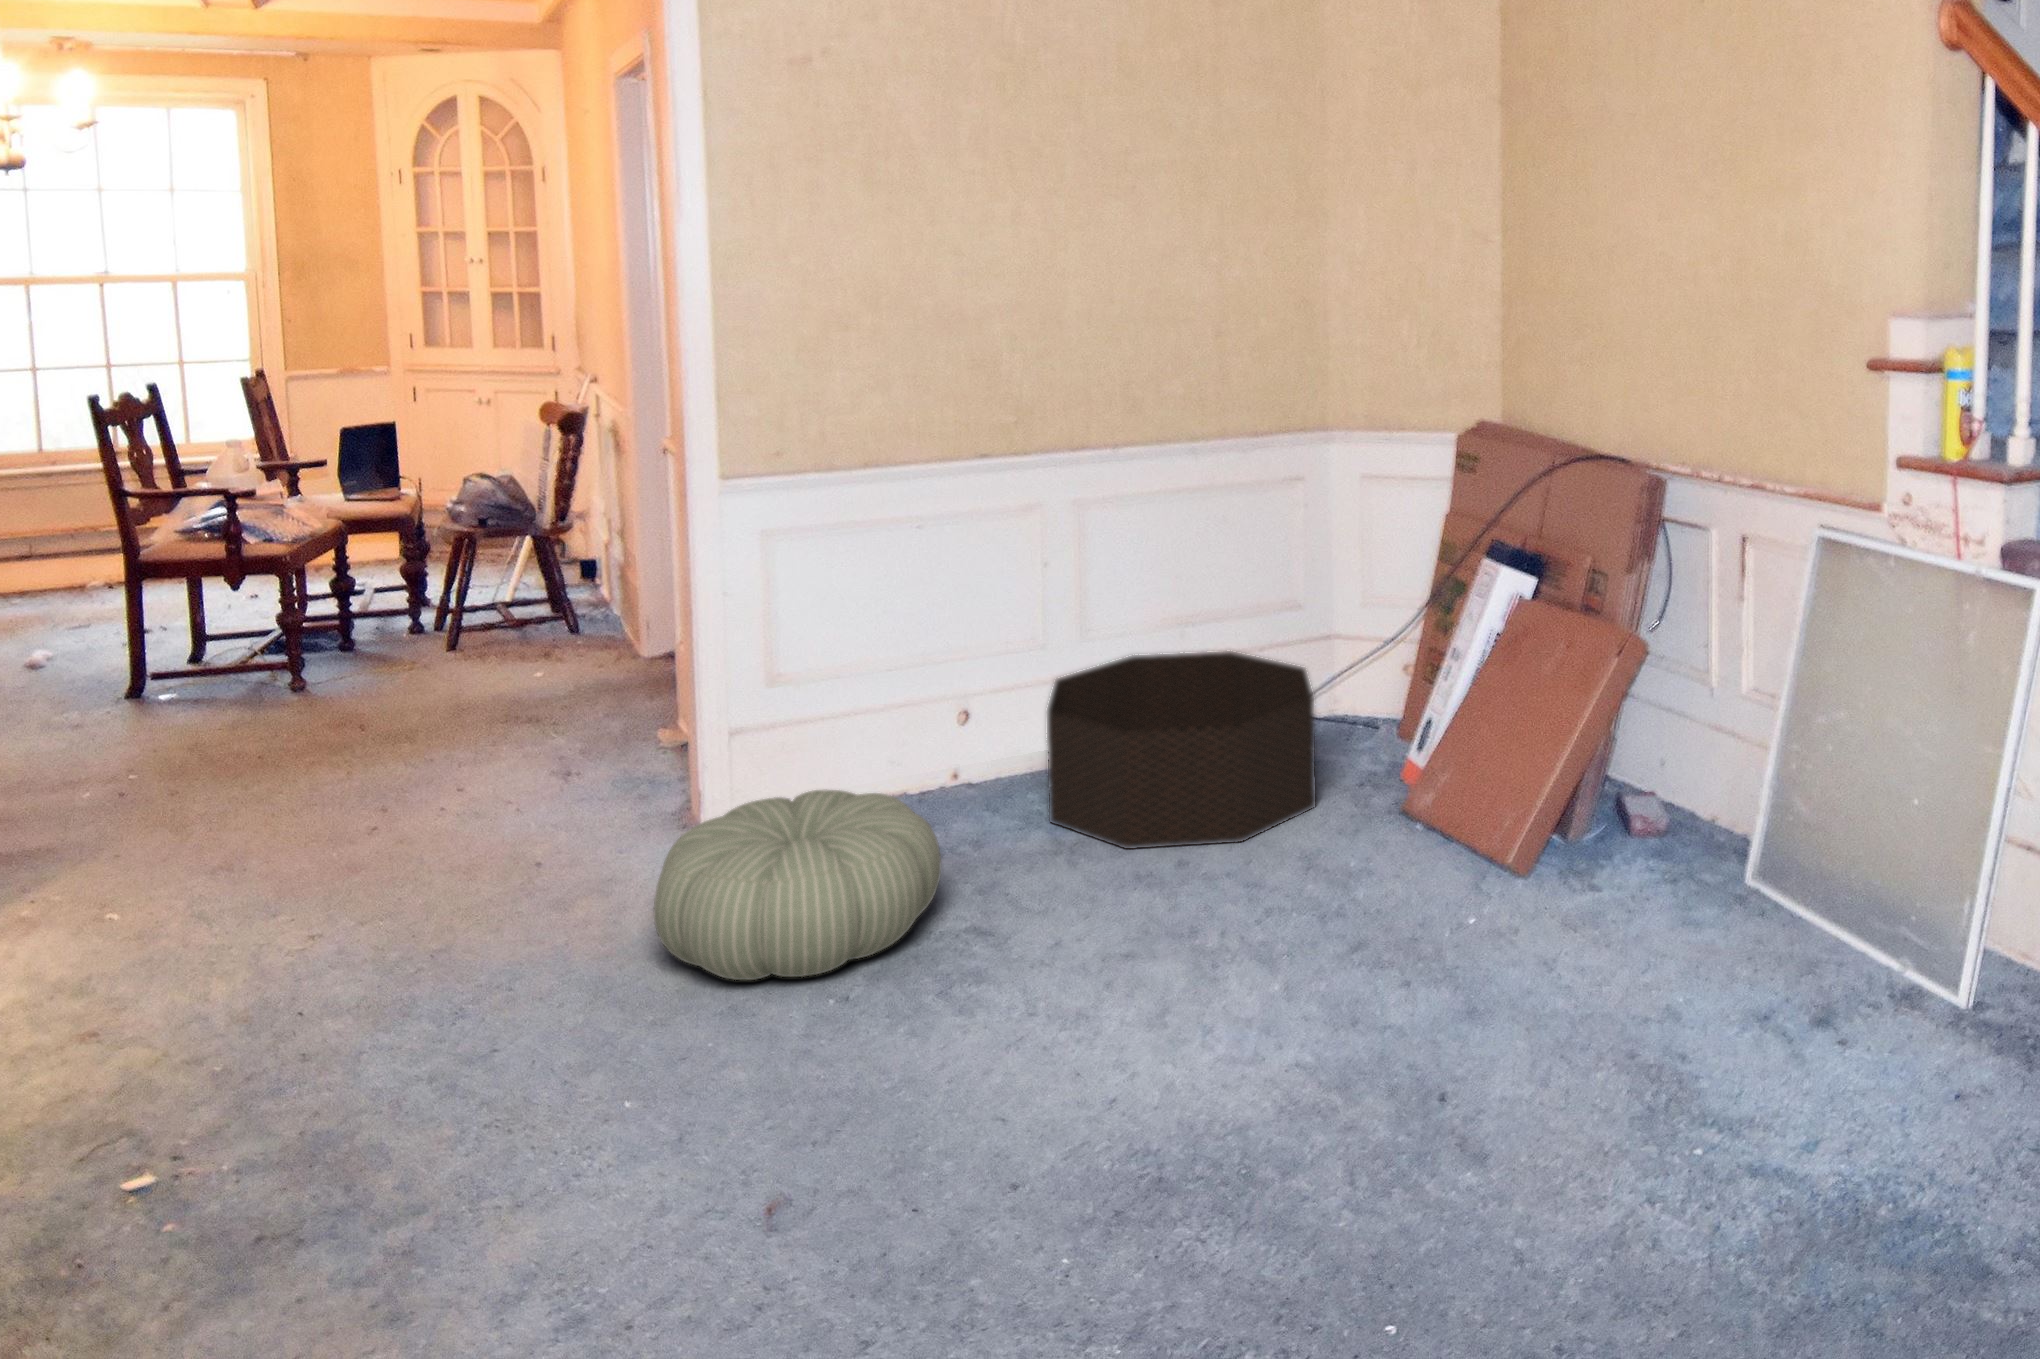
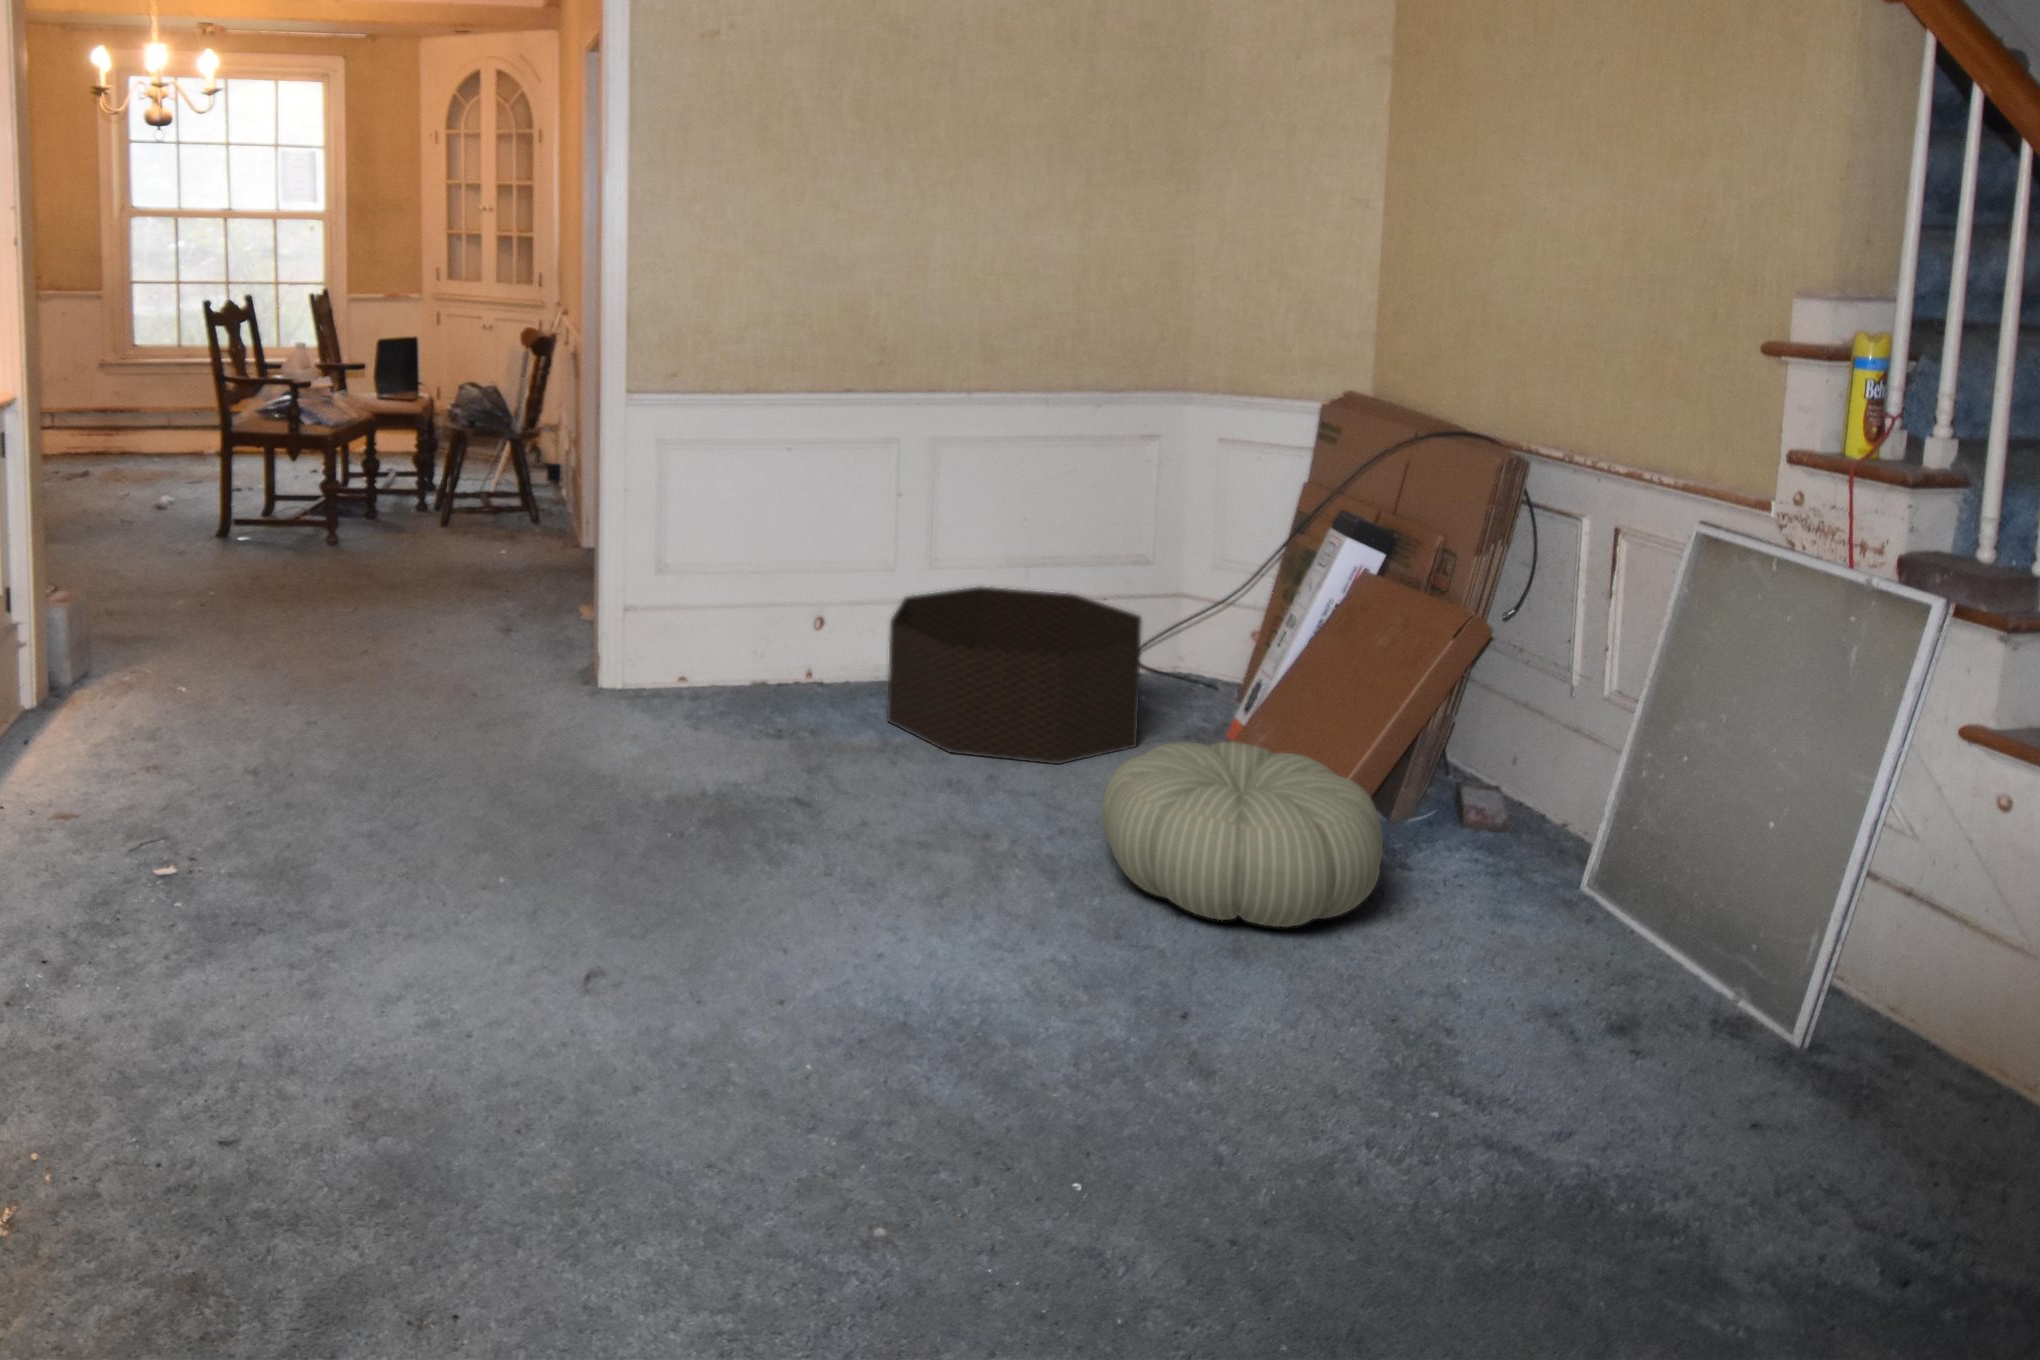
pouf: present [654,790,941,980] -> present [1102,742,1383,927]

